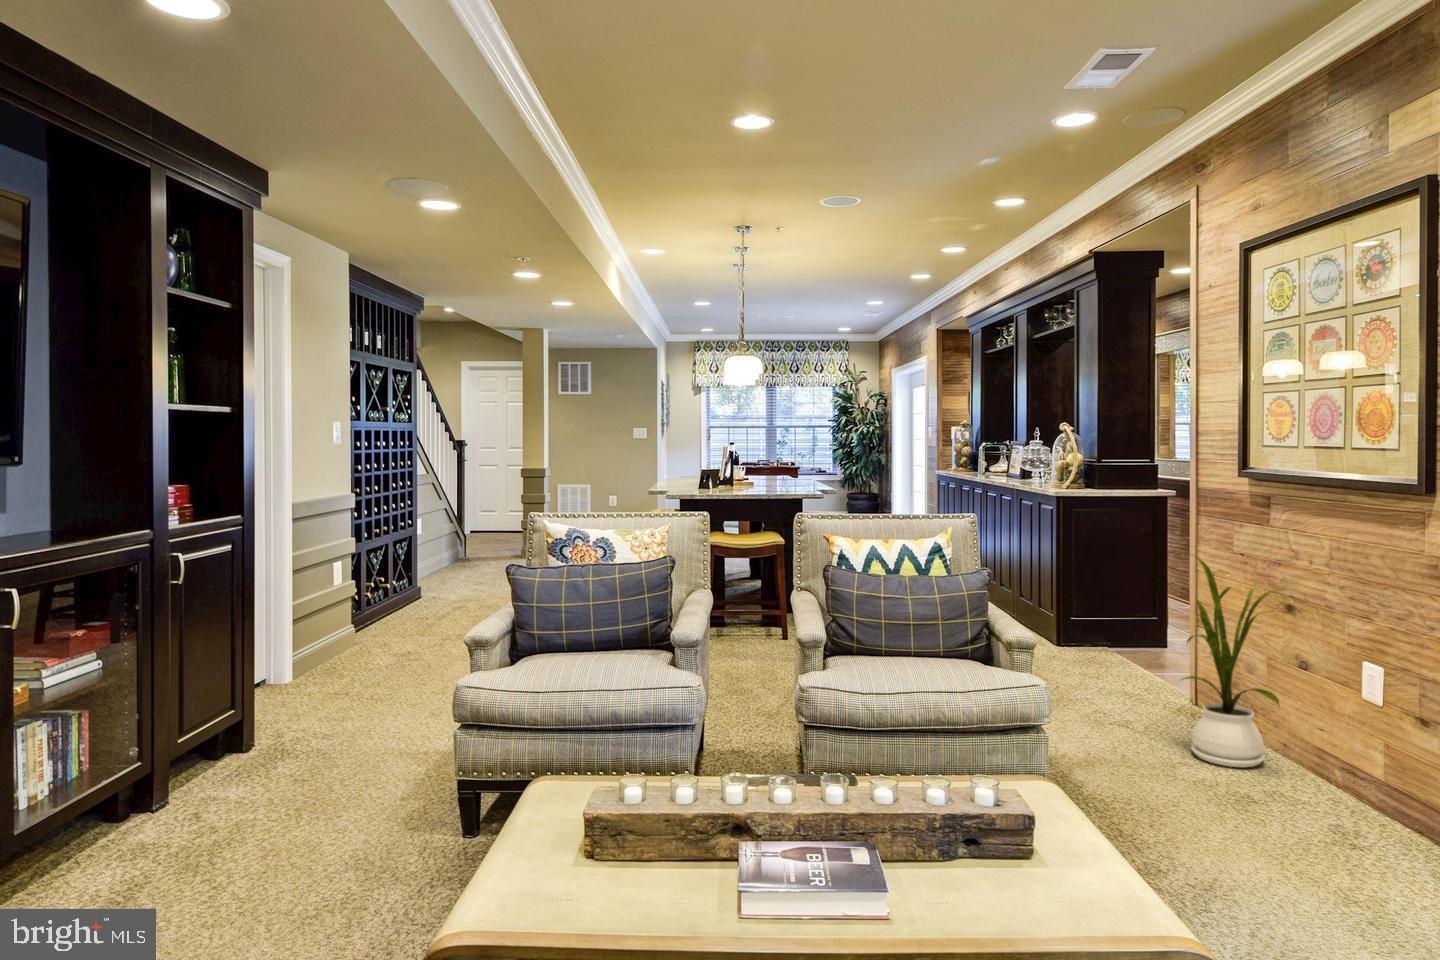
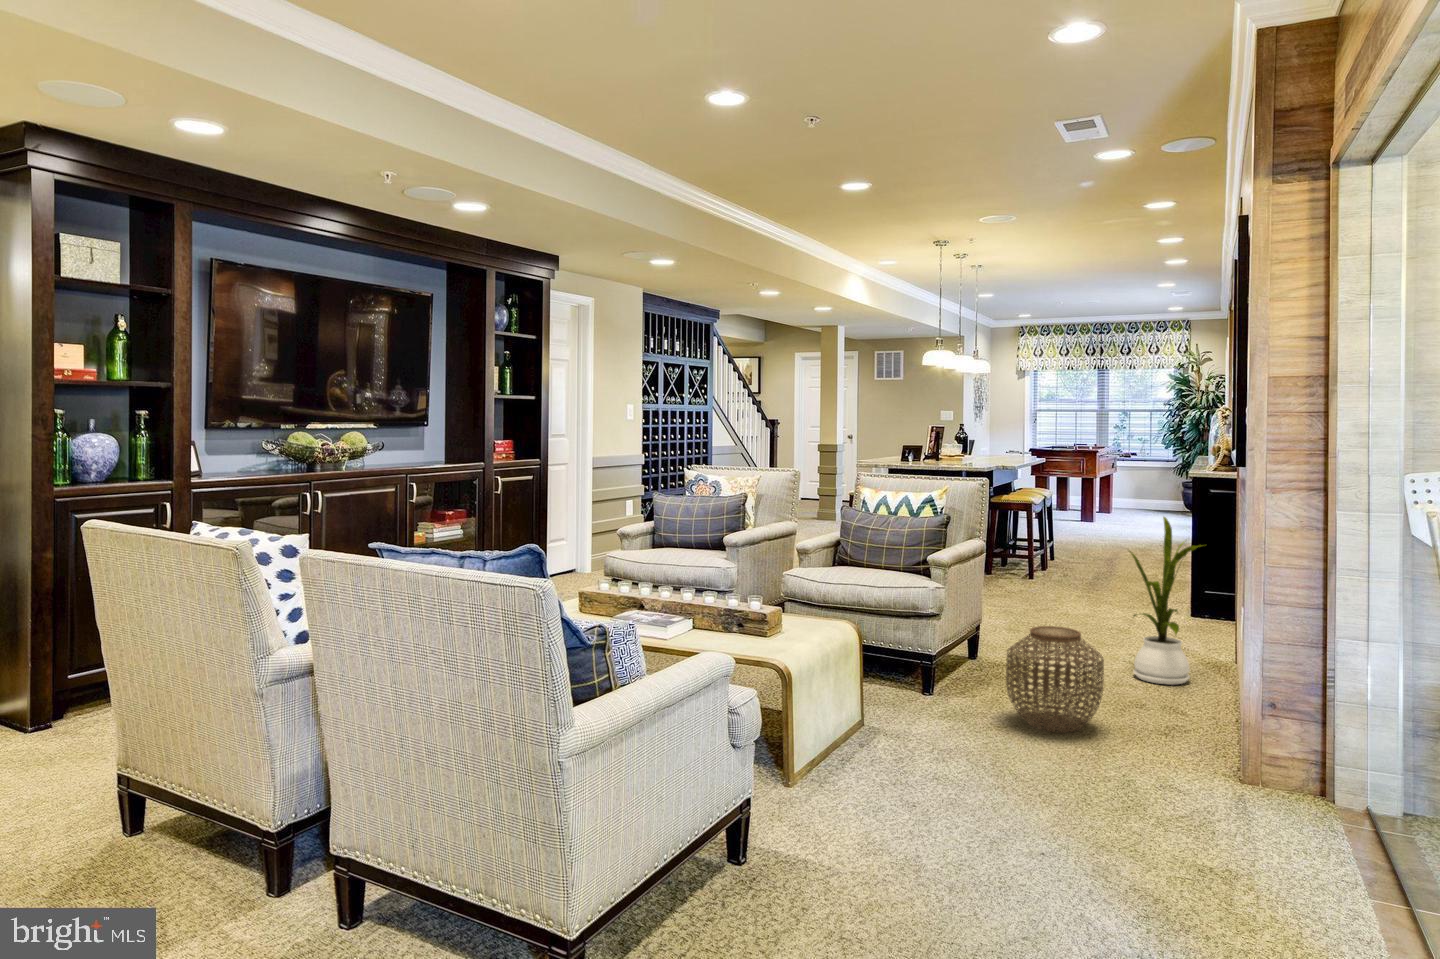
woven basket: none [1228,737,1390,903] -> present [1006,626,1104,732]

